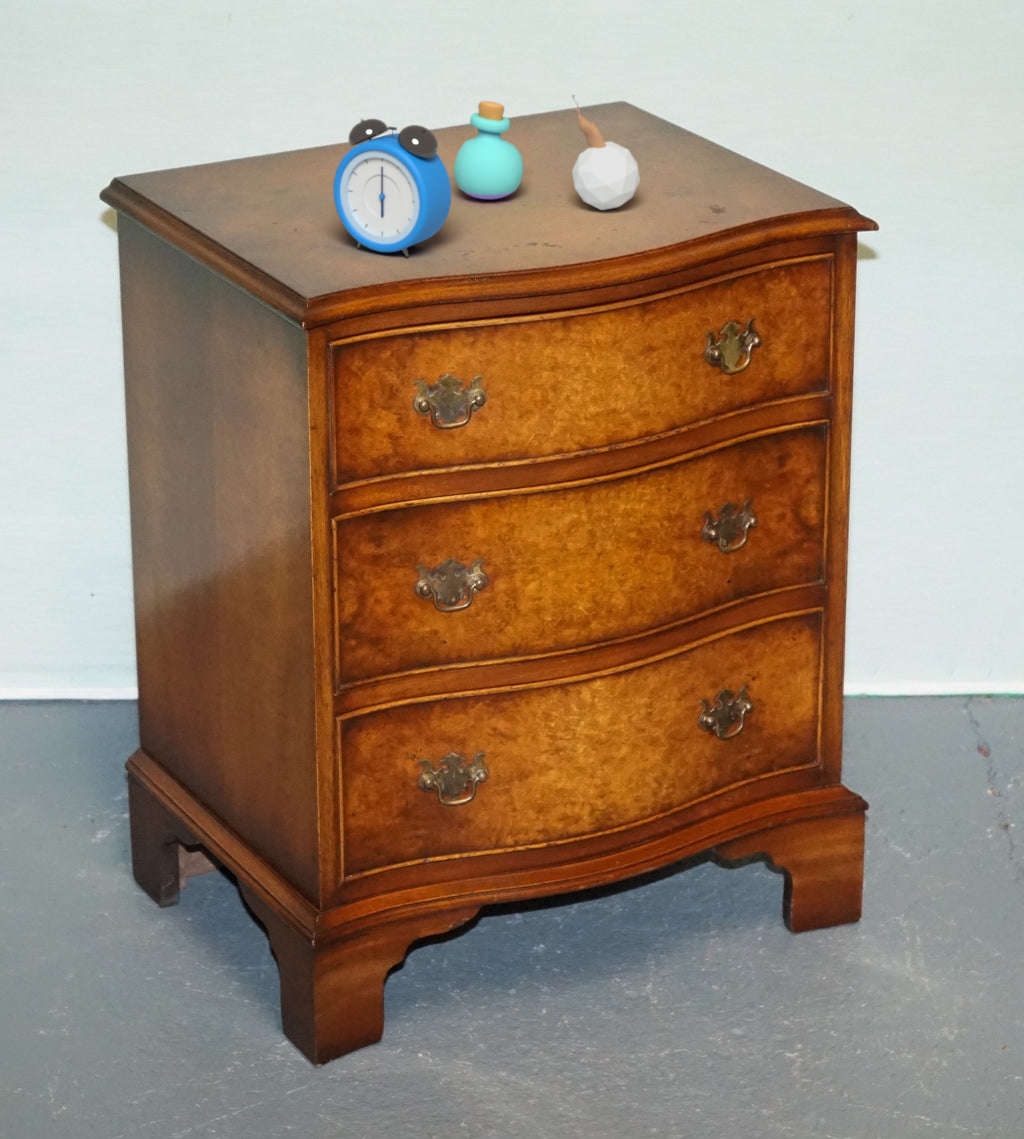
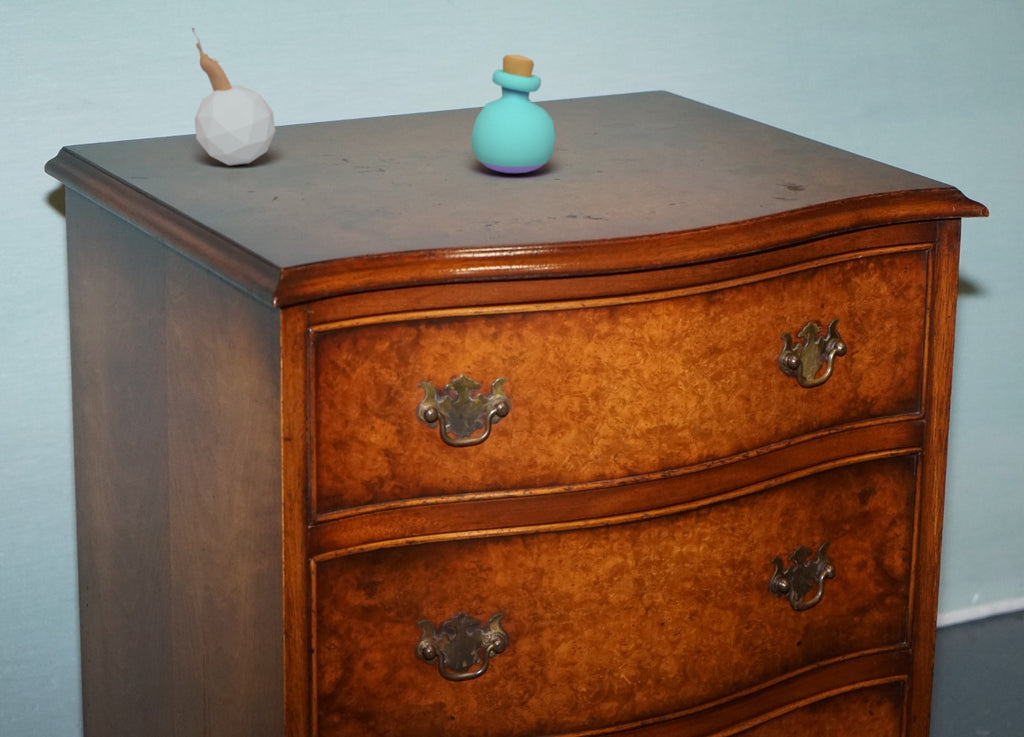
candle: present [572,95,640,210] -> present [192,28,275,165]
alarm clock: present [333,119,452,256] -> none [322,53,470,225]

